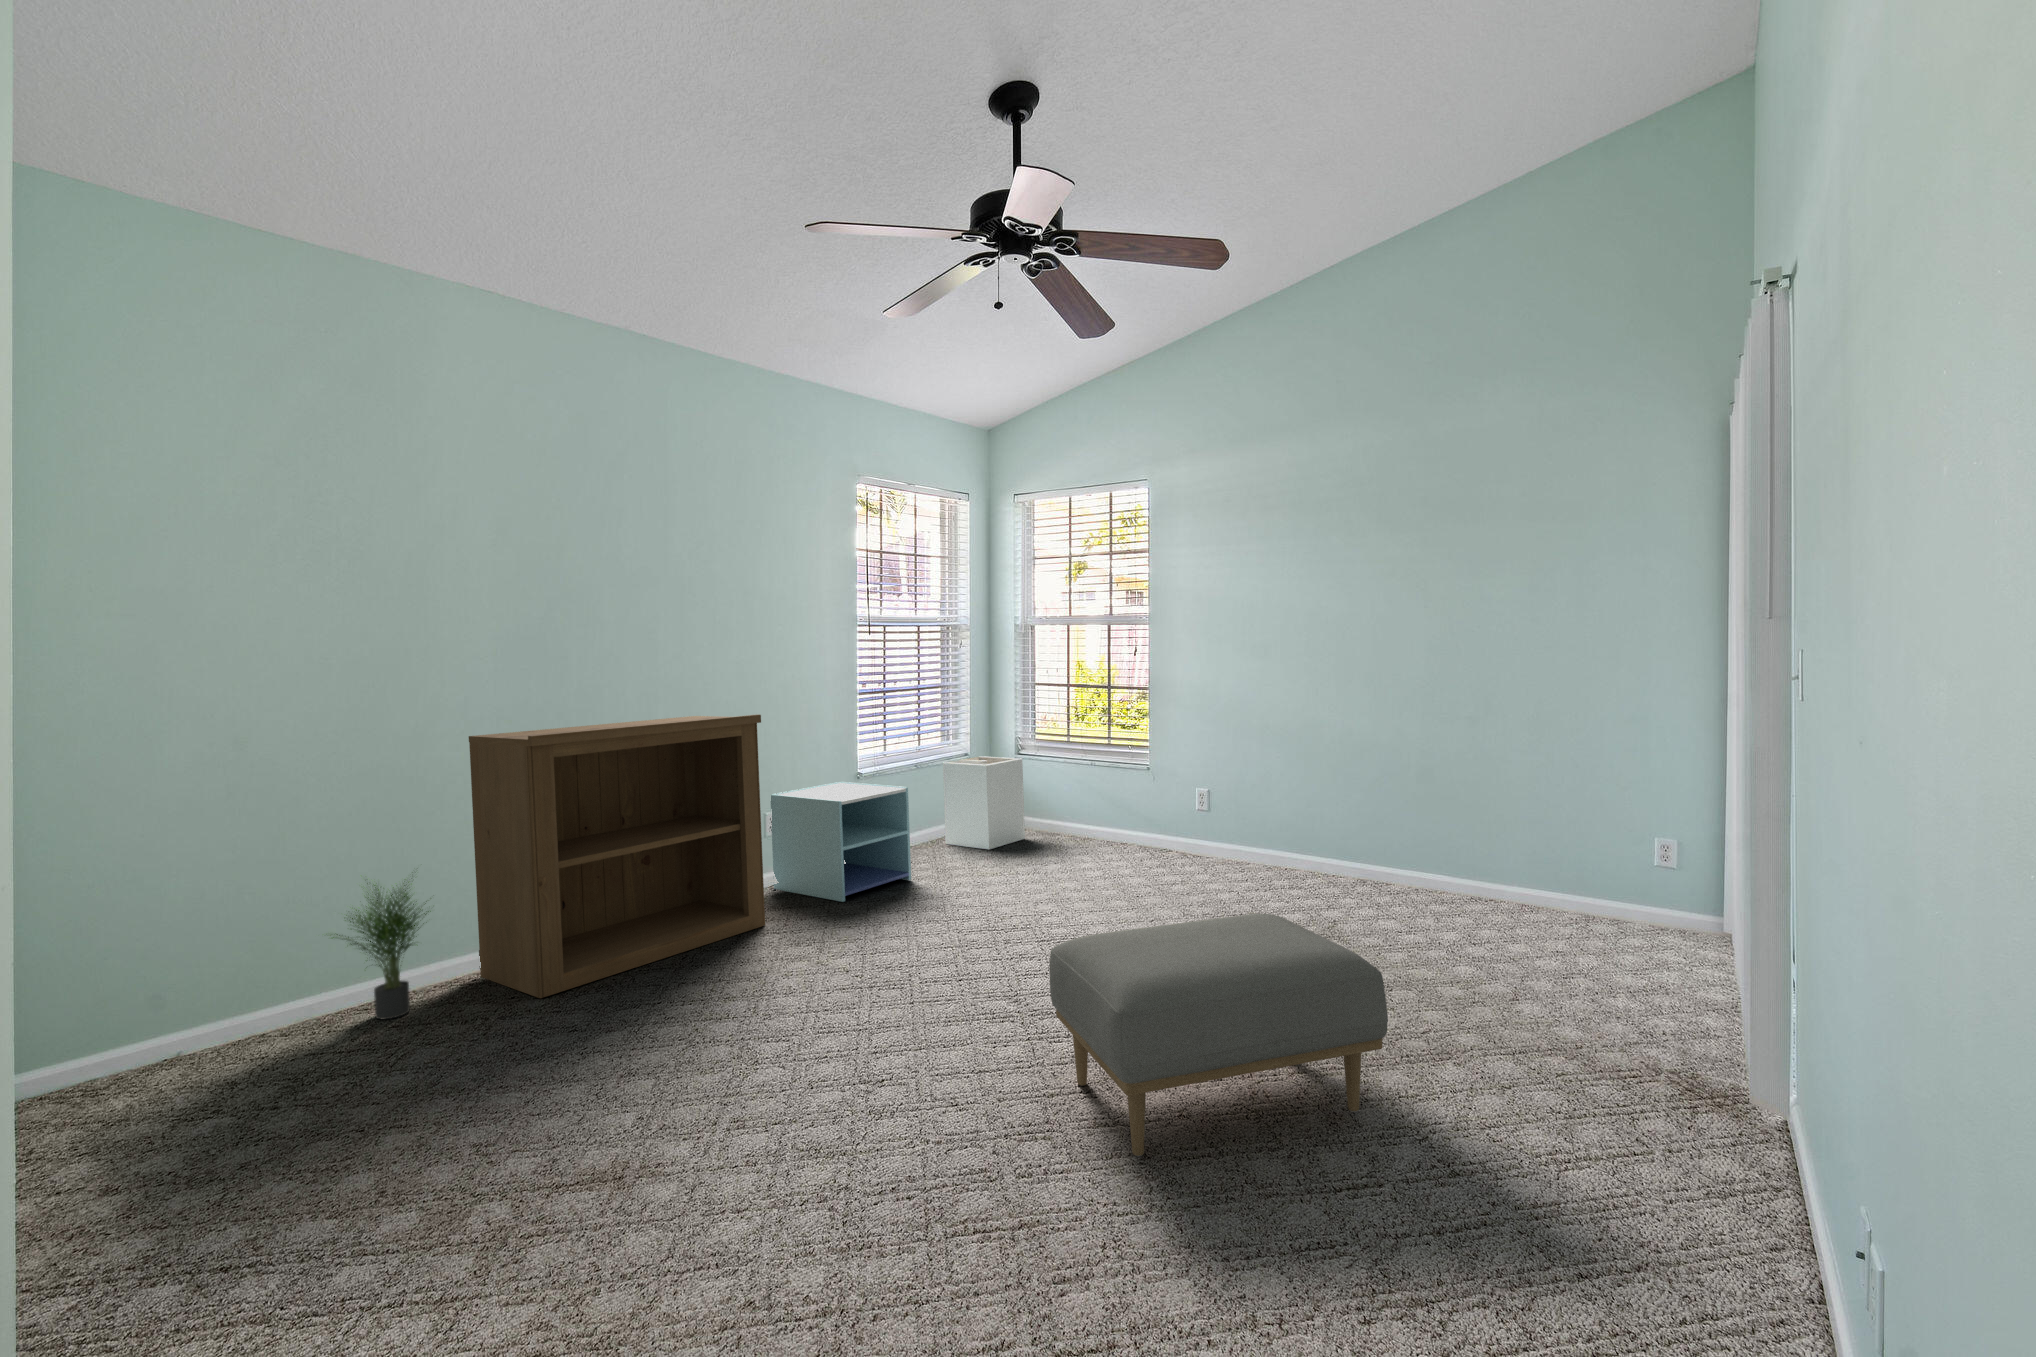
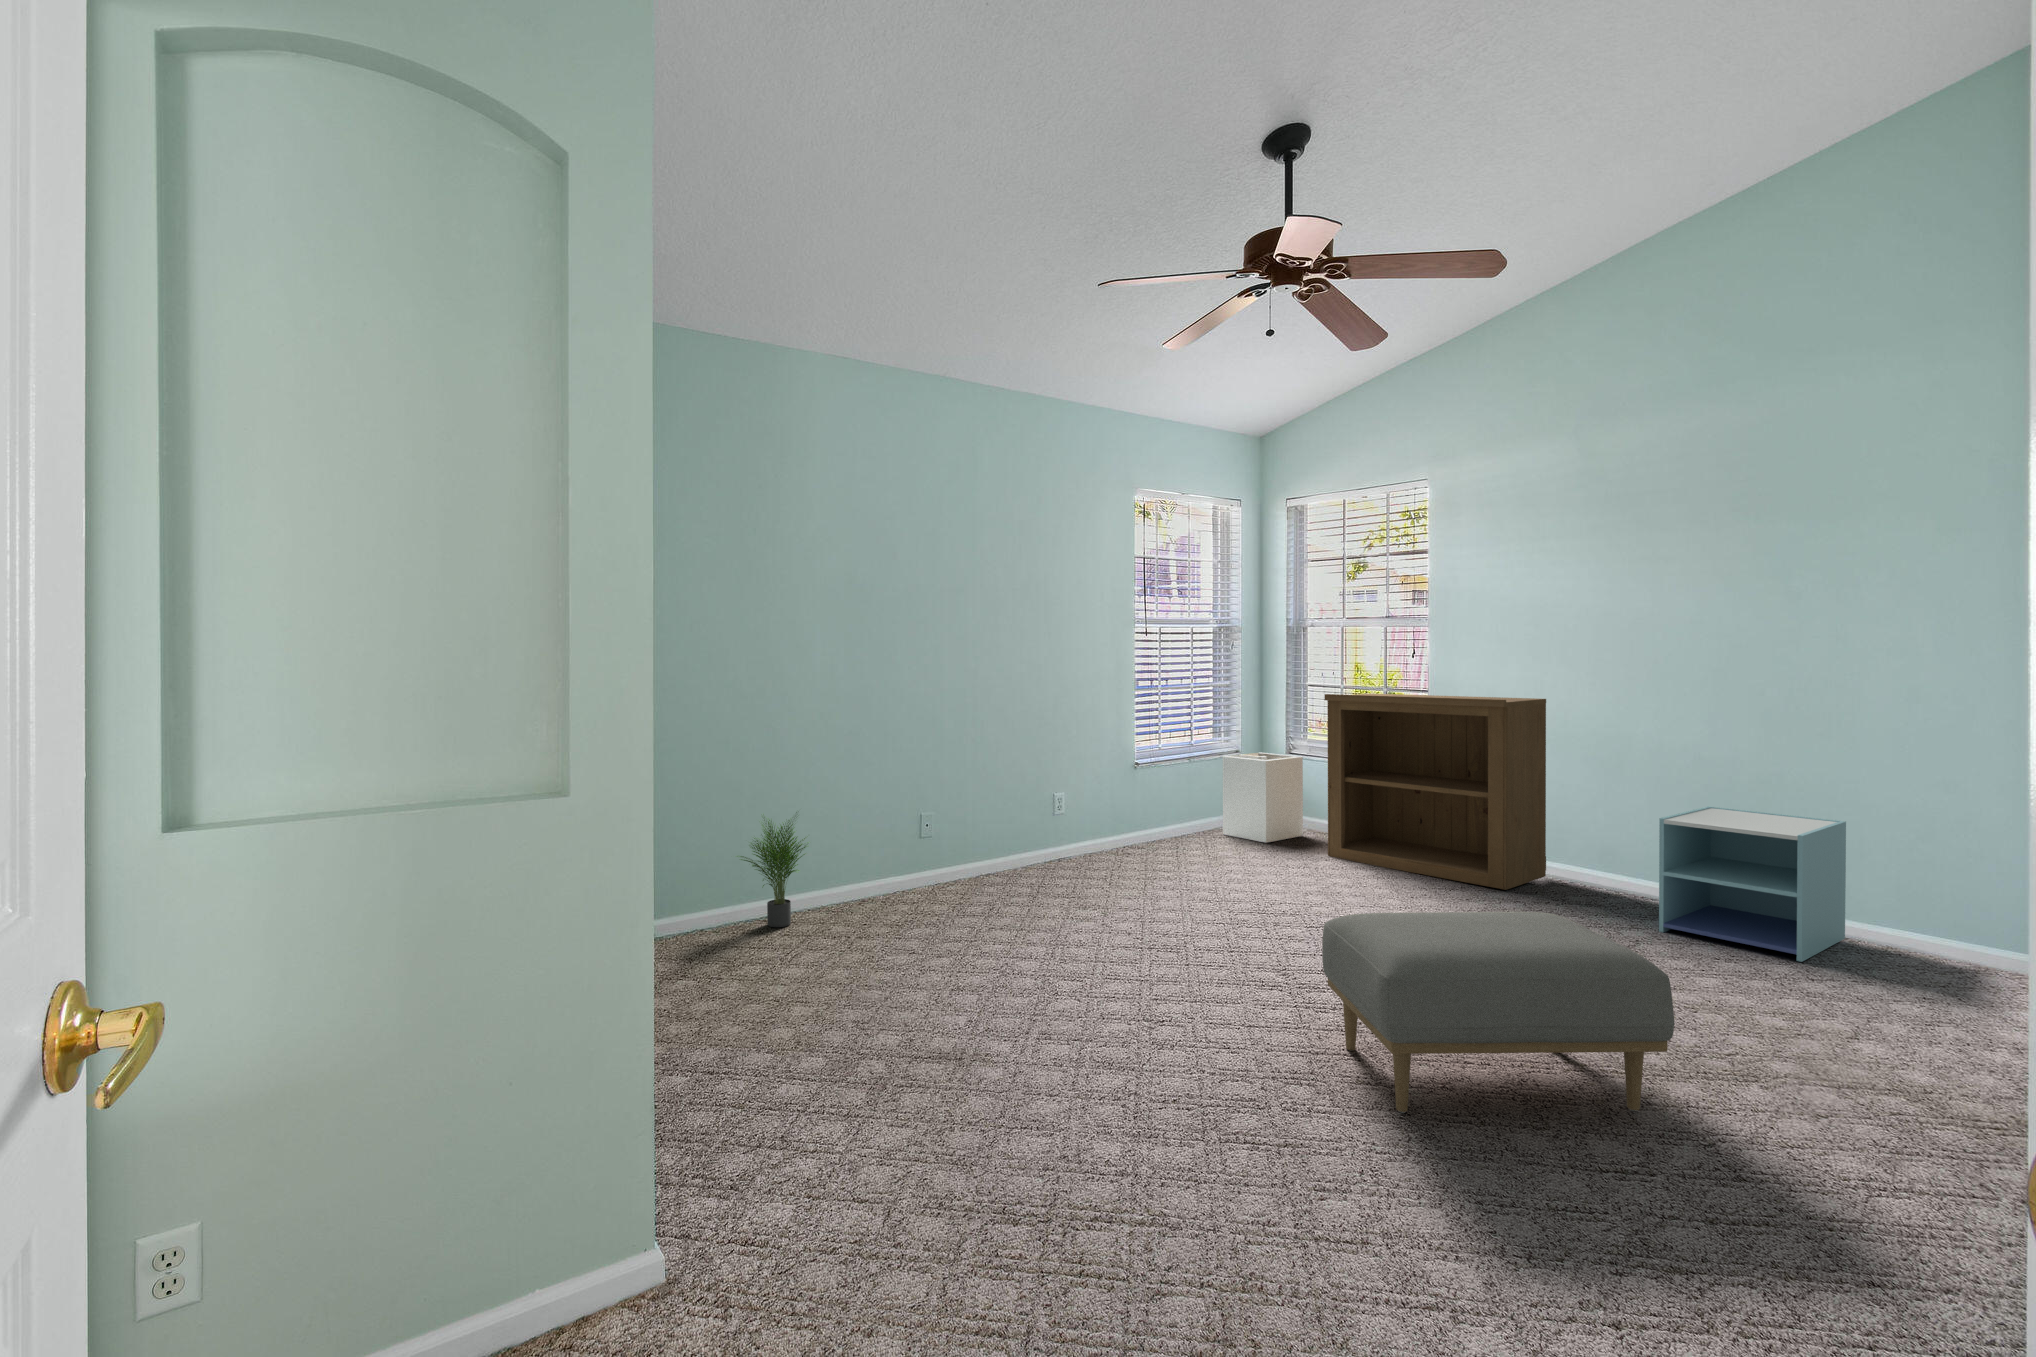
bookshelf: present [469,715,765,998] -> present [1325,694,1546,890]
nightstand: present [770,782,911,902] -> present [1659,806,1846,962]

